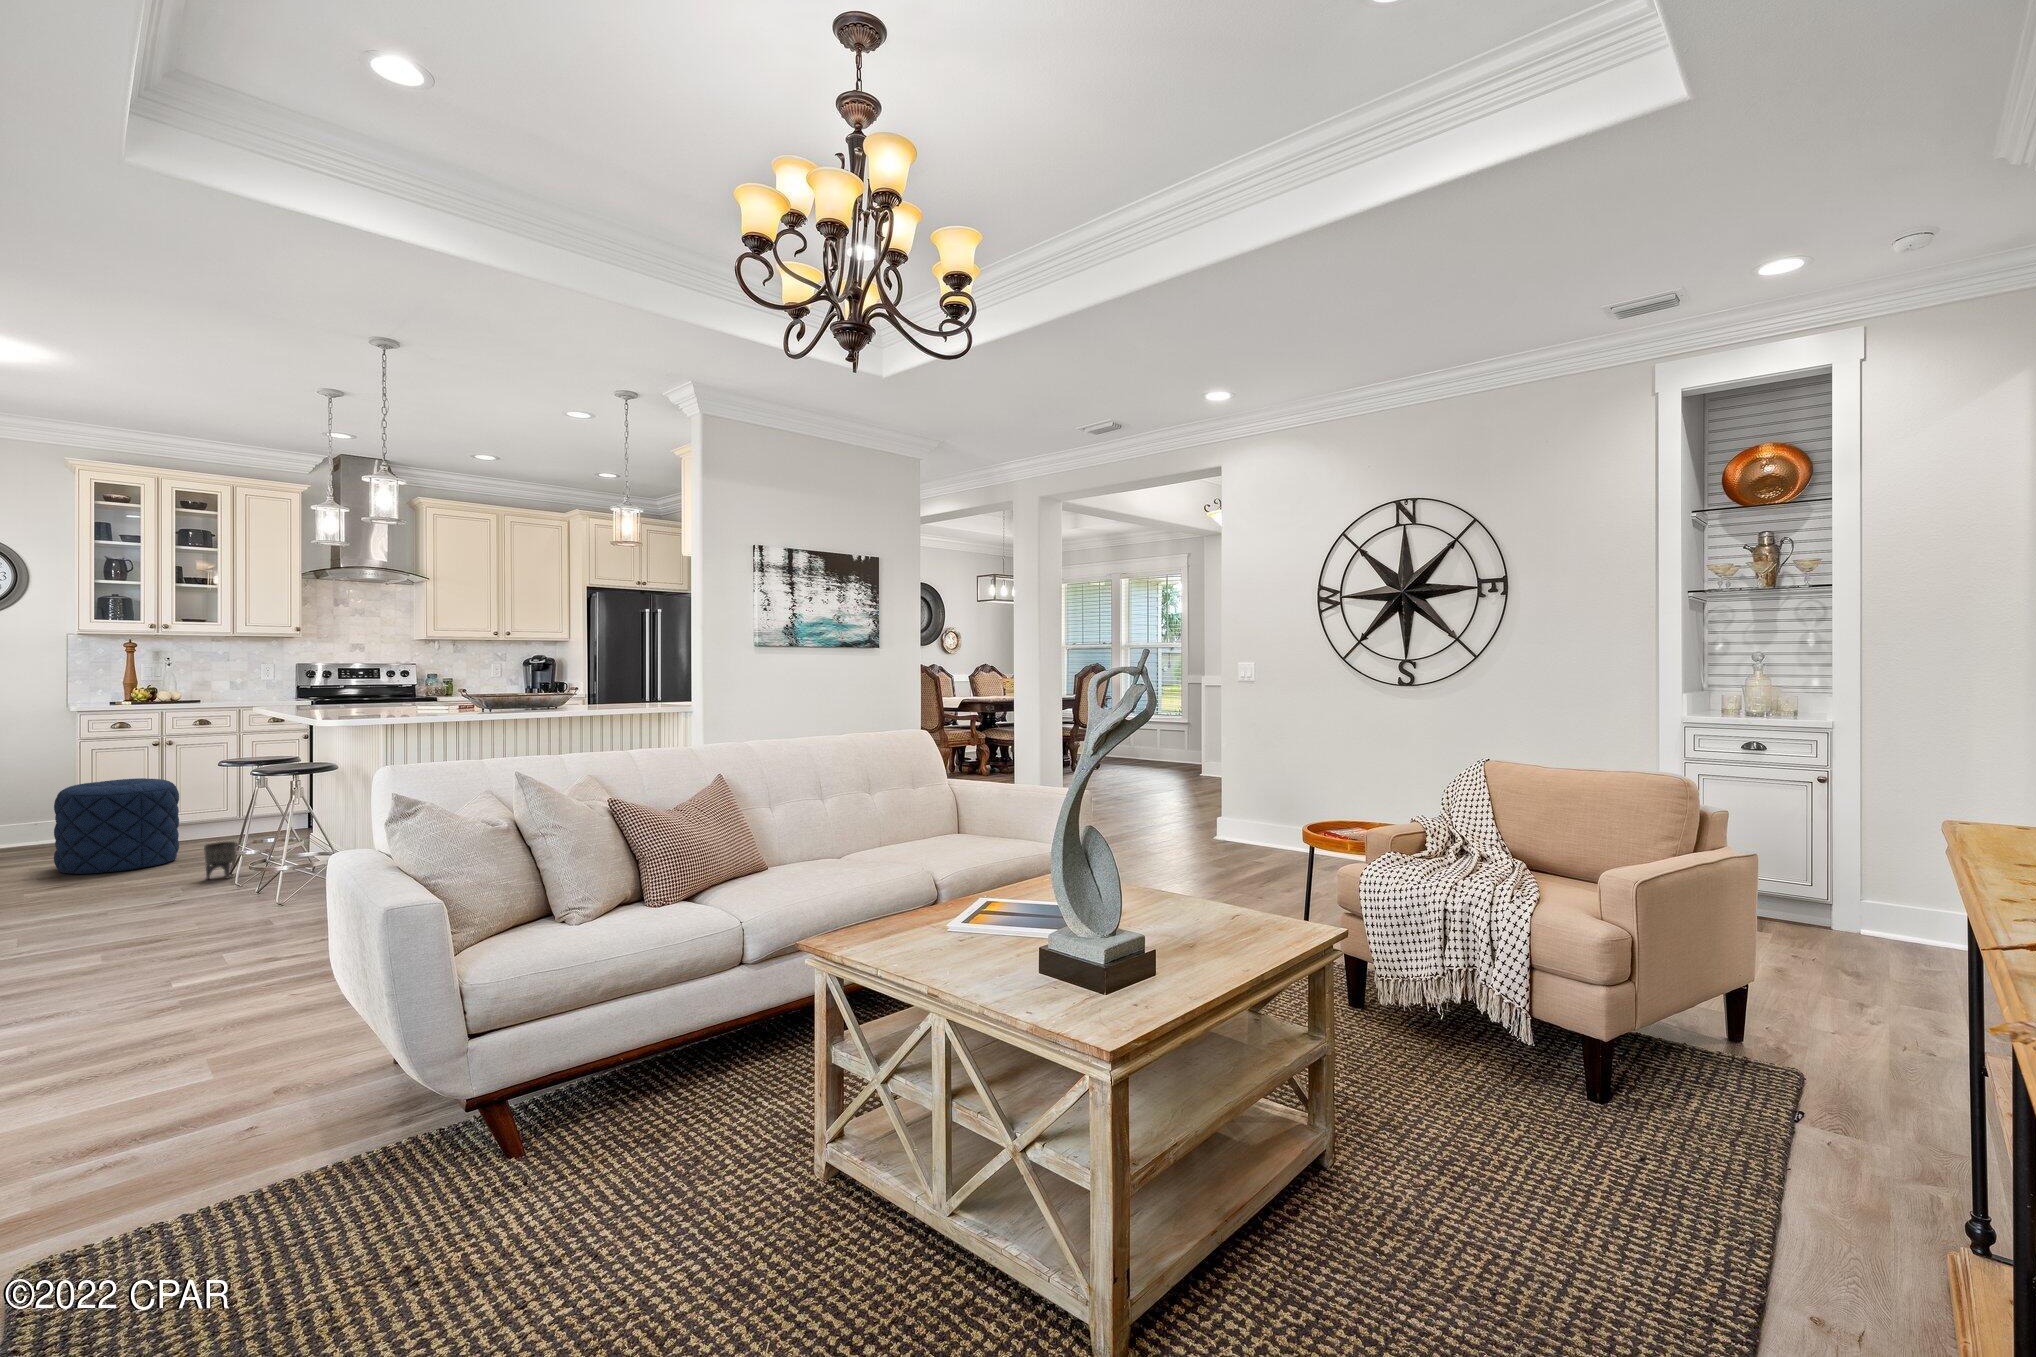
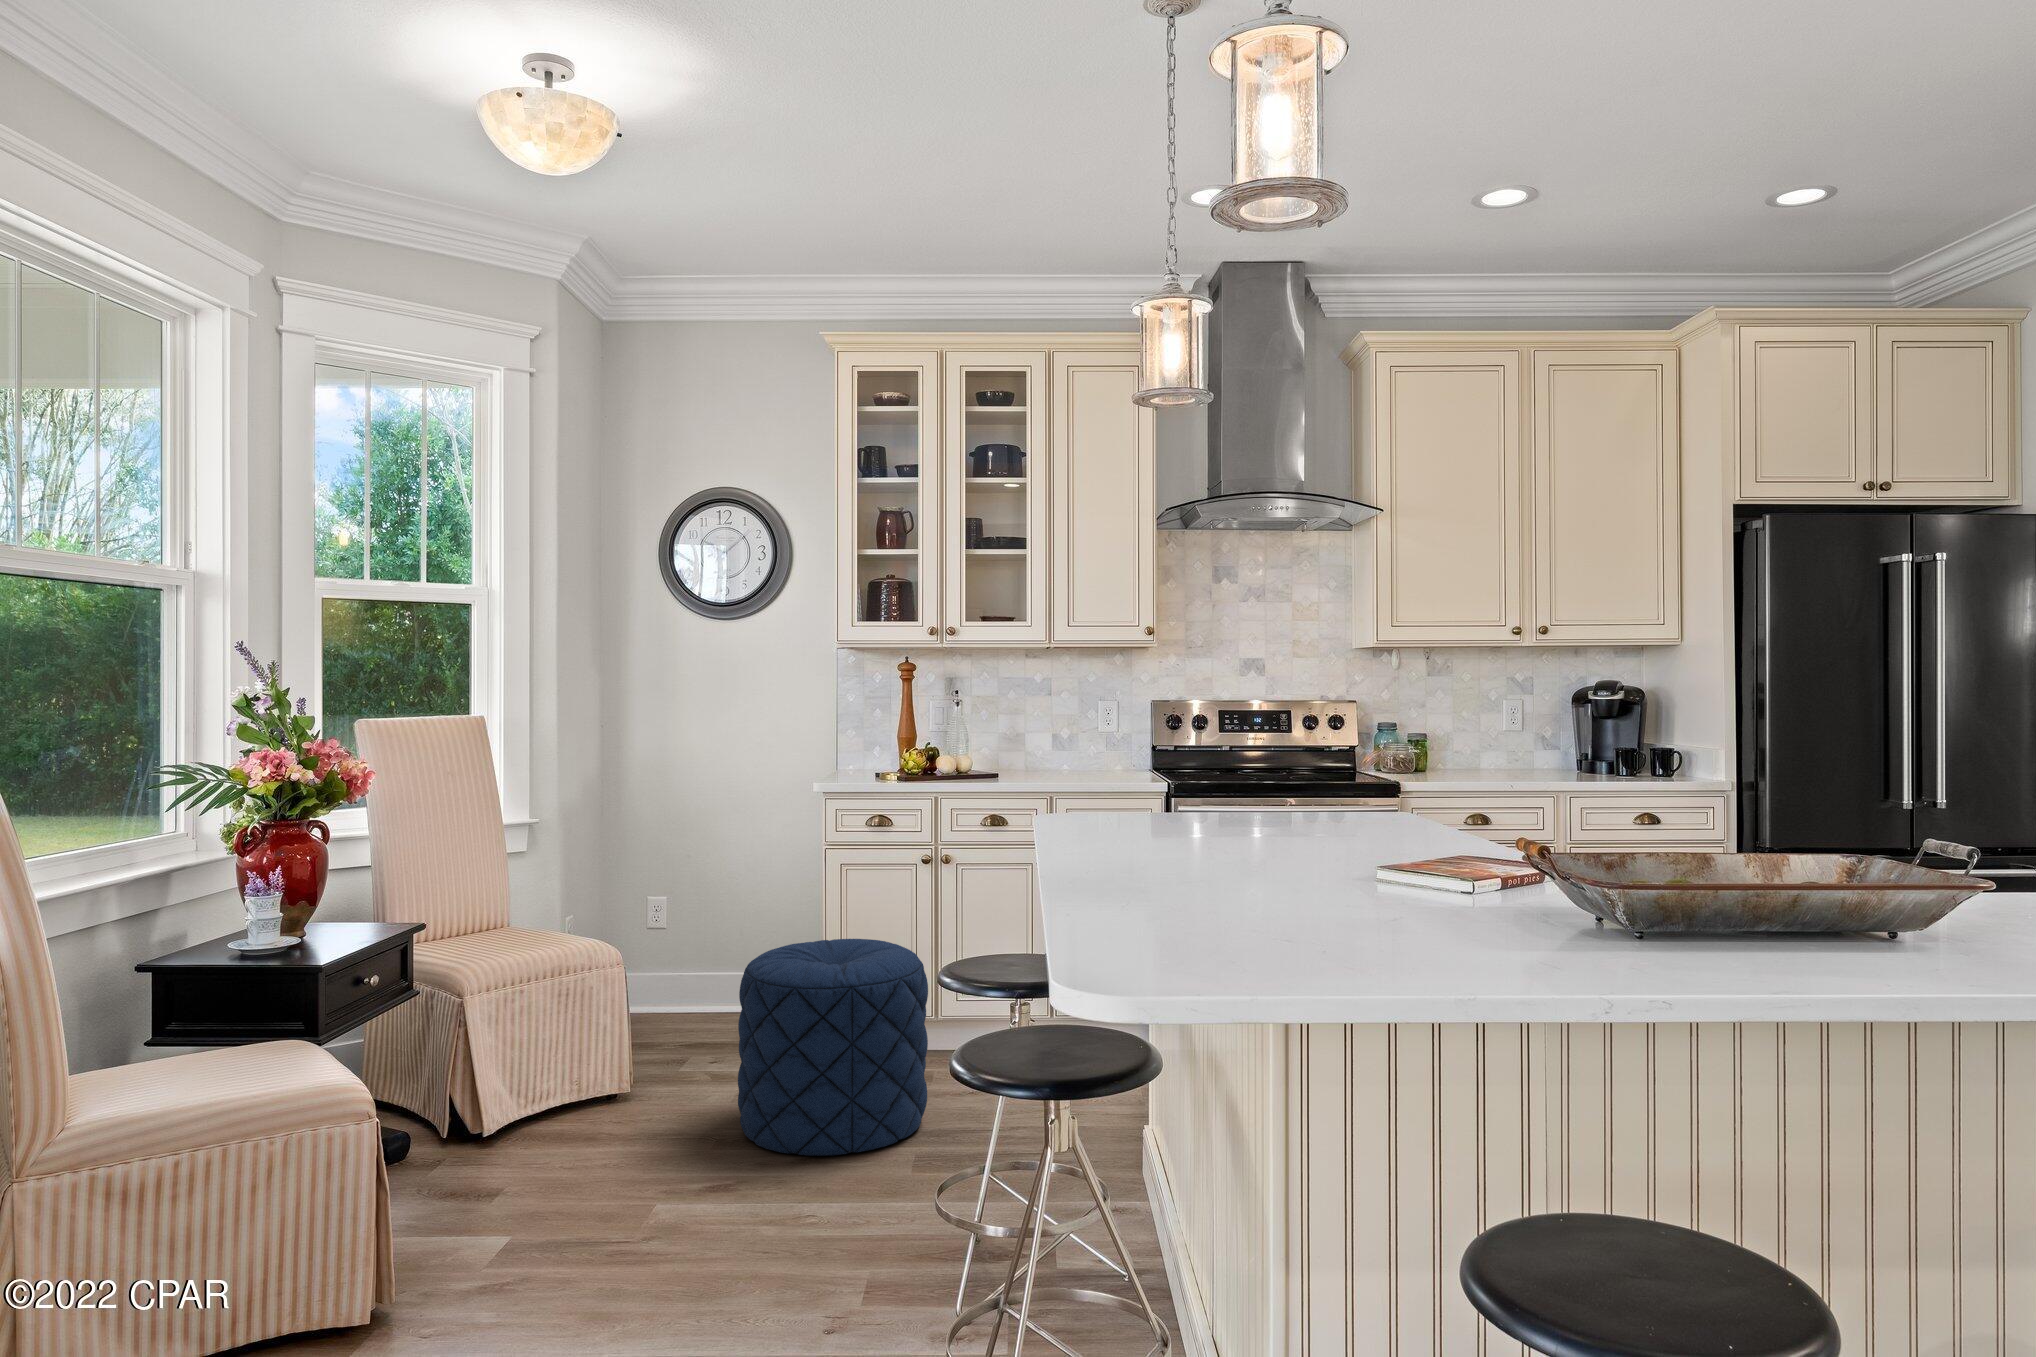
planter: present [204,842,237,879] -> none [912,1163,977,1276]

